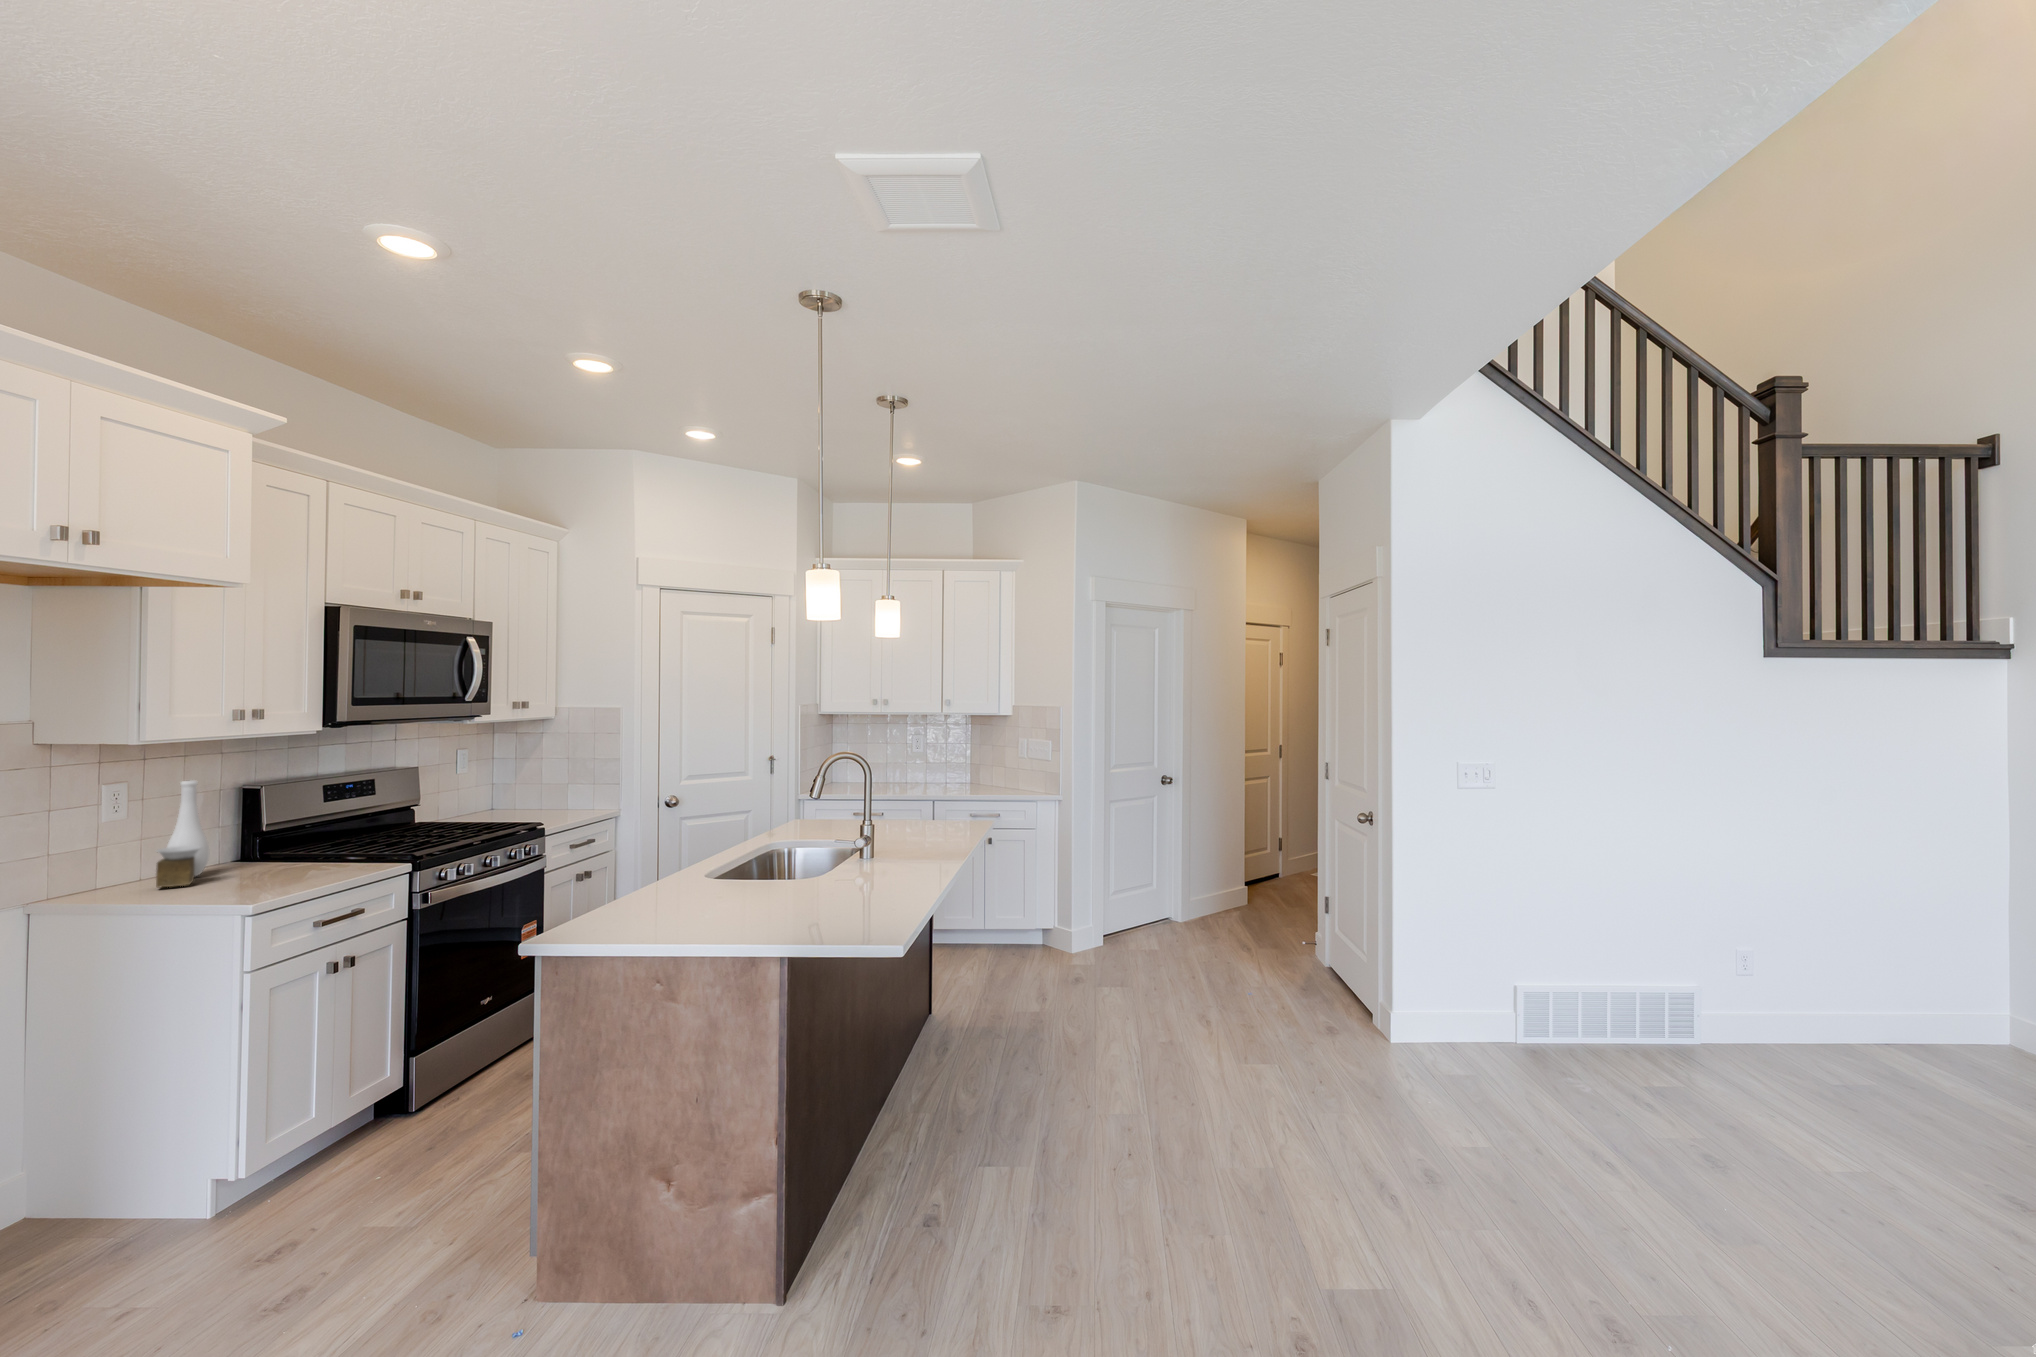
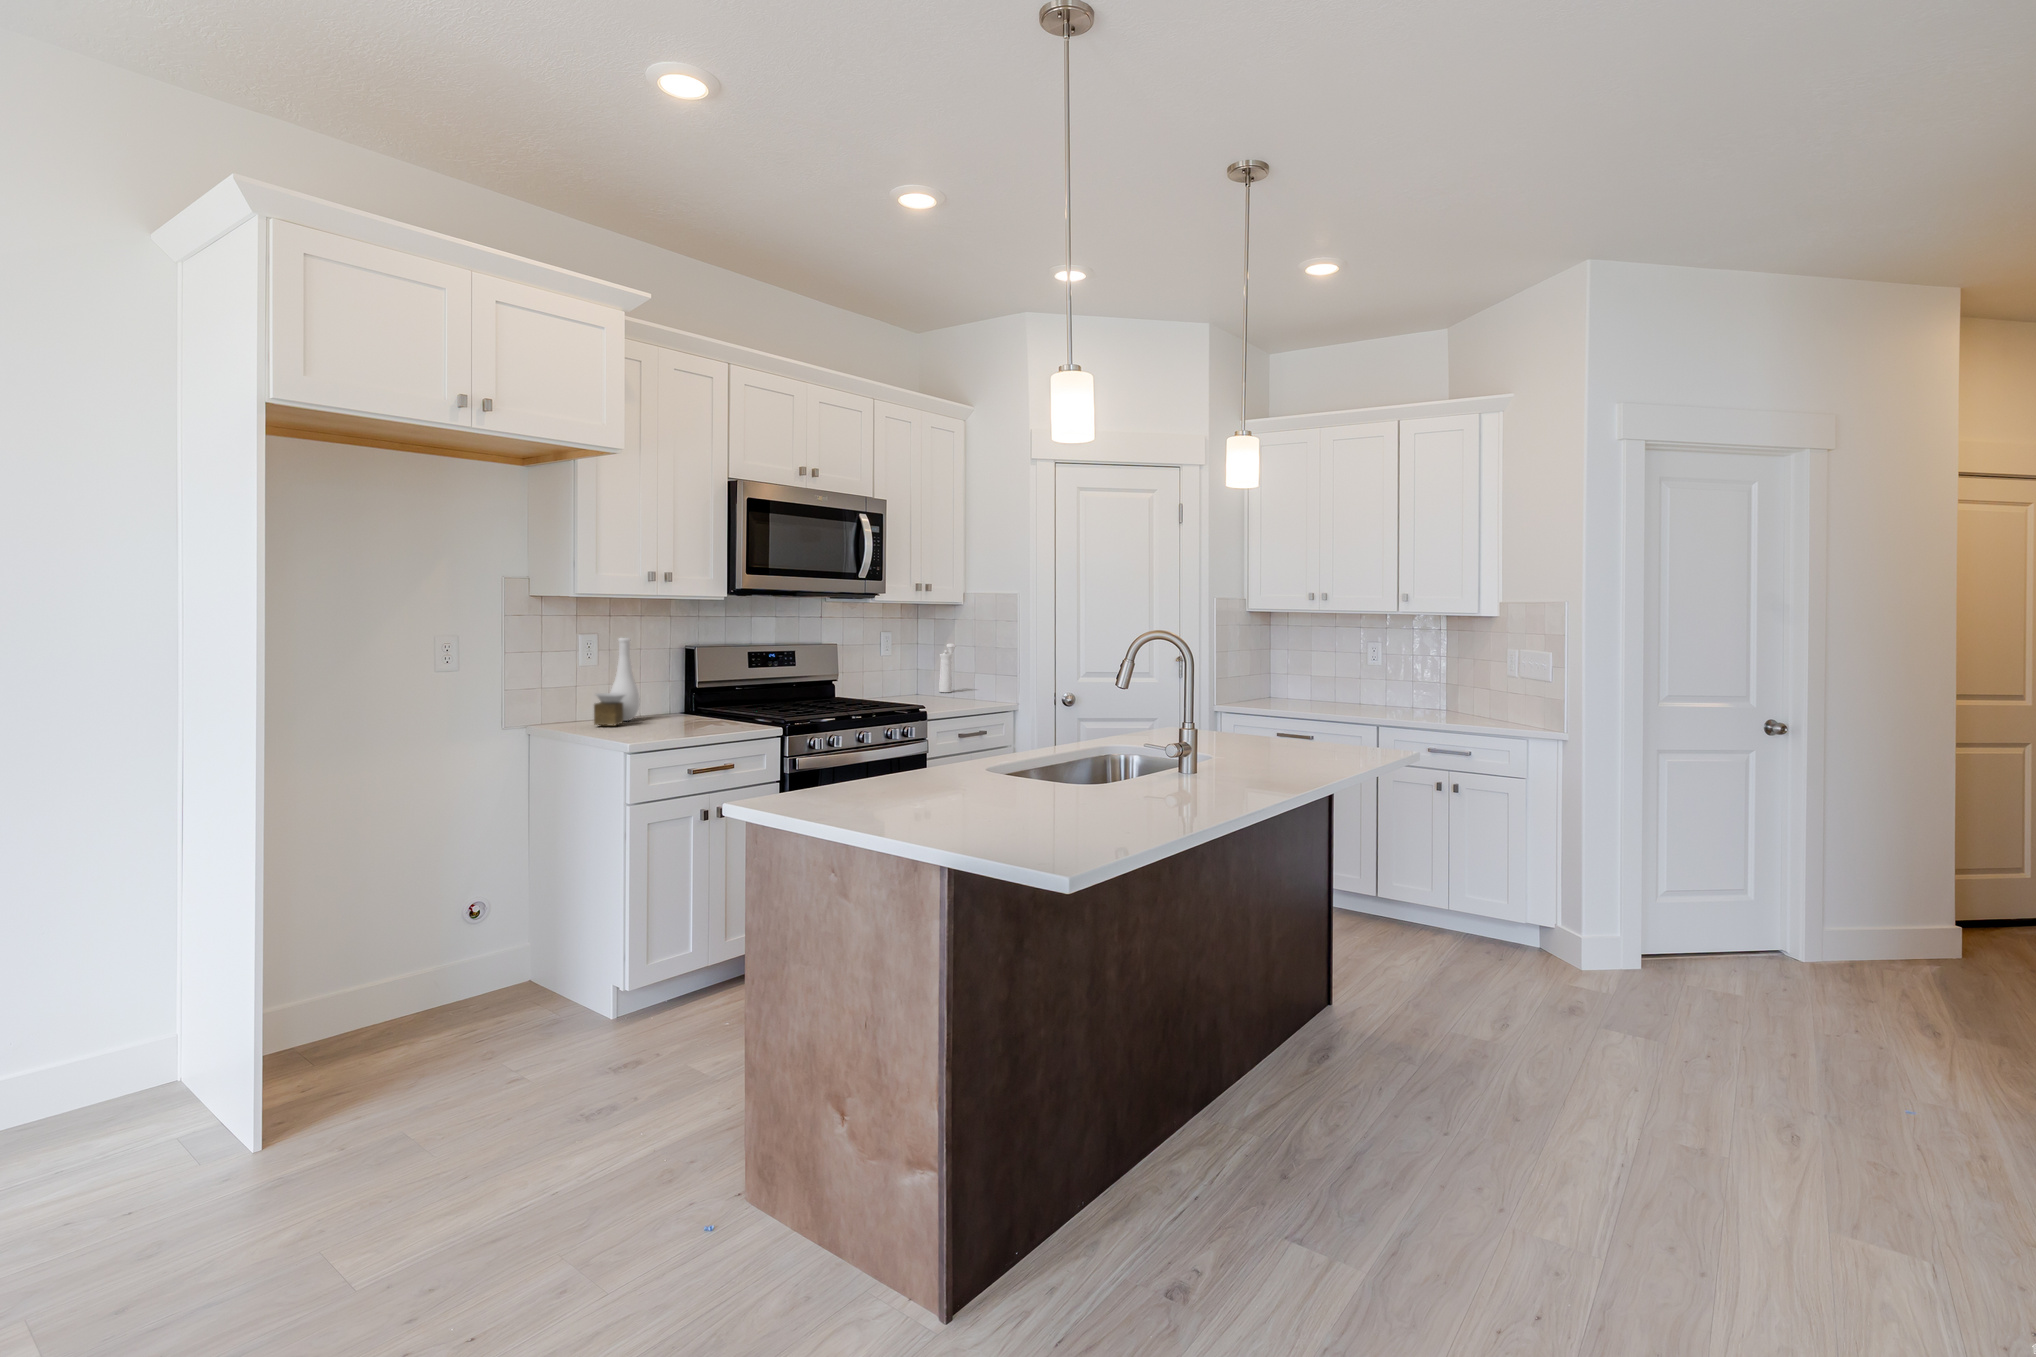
pepper mill: none [534,759,549,808] -> present [939,643,956,692]

